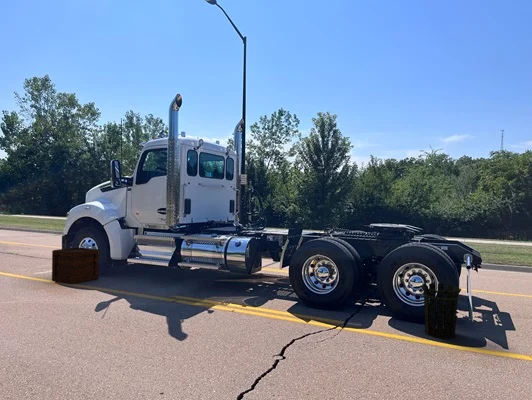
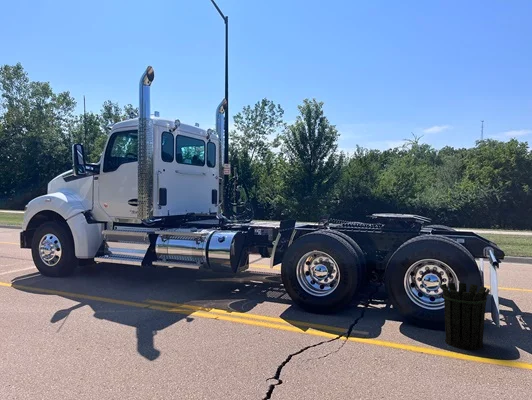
wooden crate: present [52,247,99,284] -> none [7,245,62,288]

